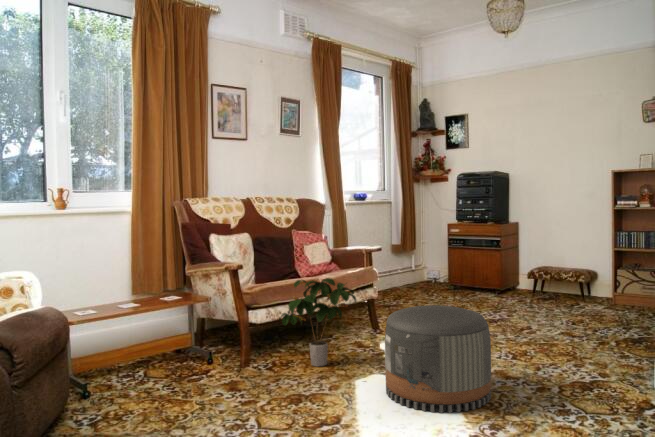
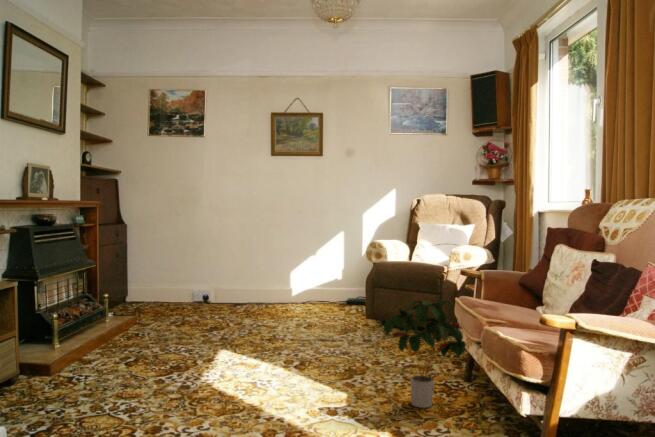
pouf: present [385,305,491,413] -> none [203,312,314,423]

